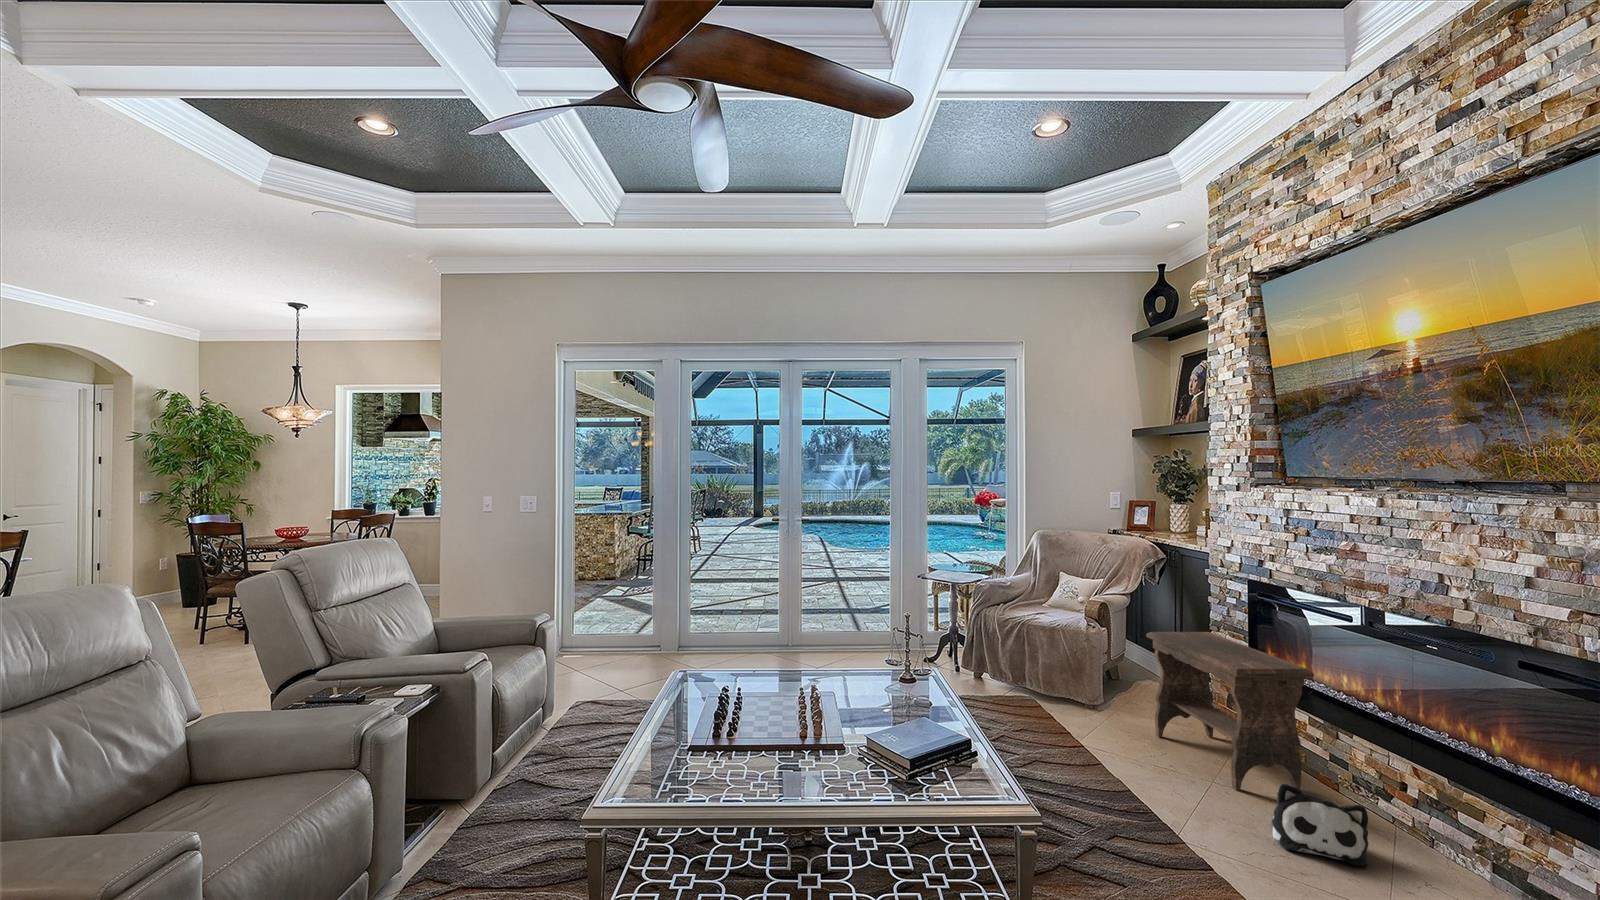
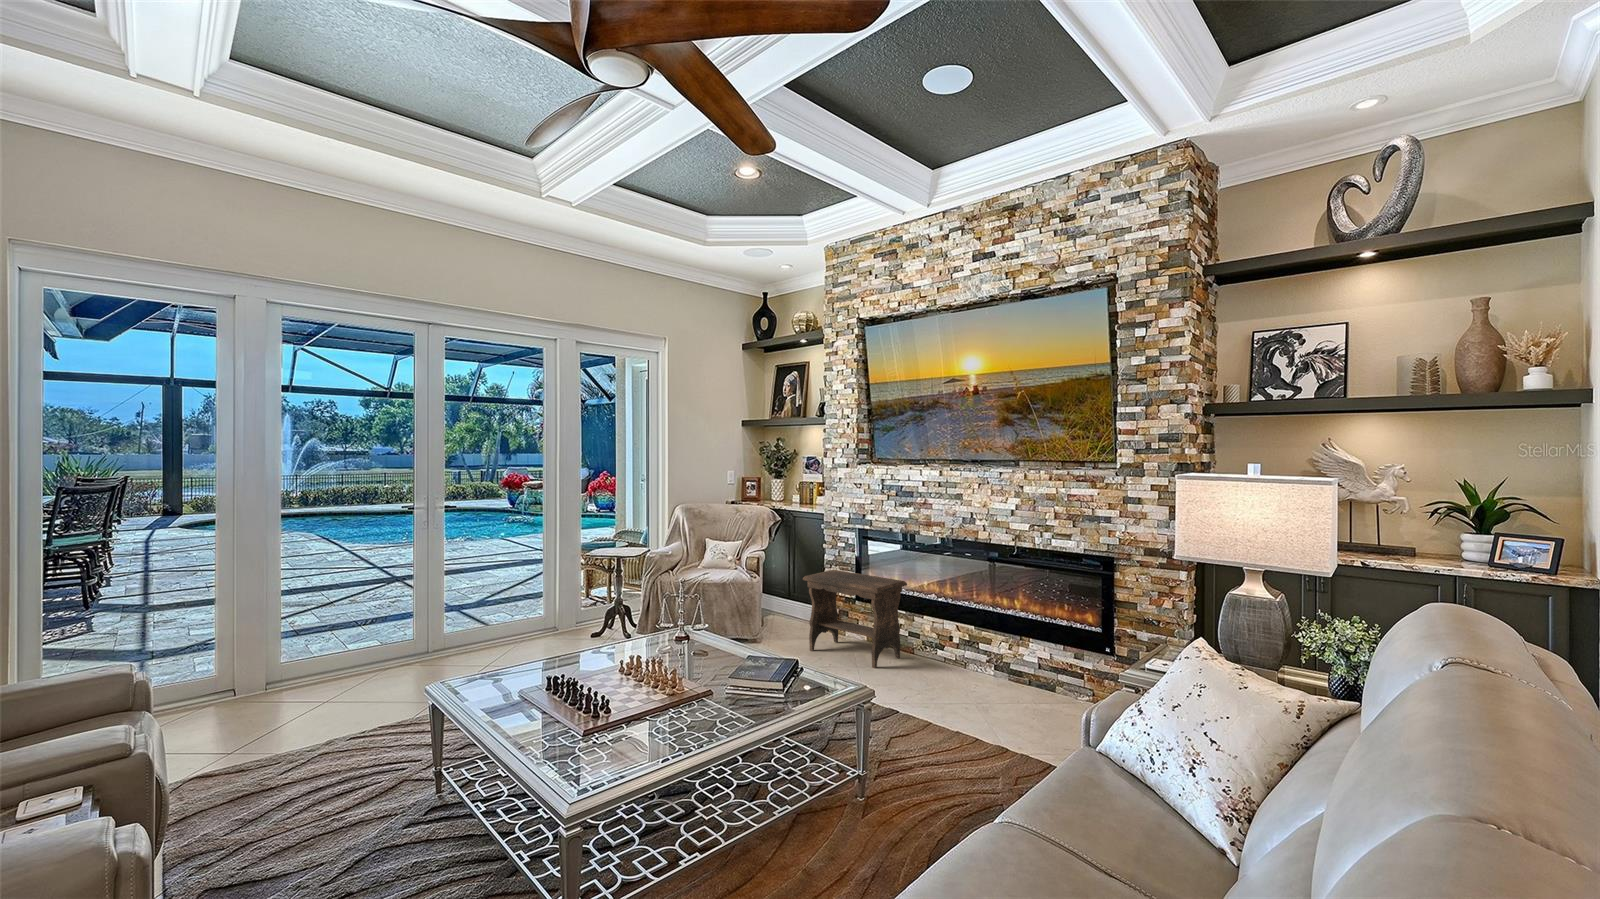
plush toy: present [1272,783,1368,866] -> none [905,651,954,690]

